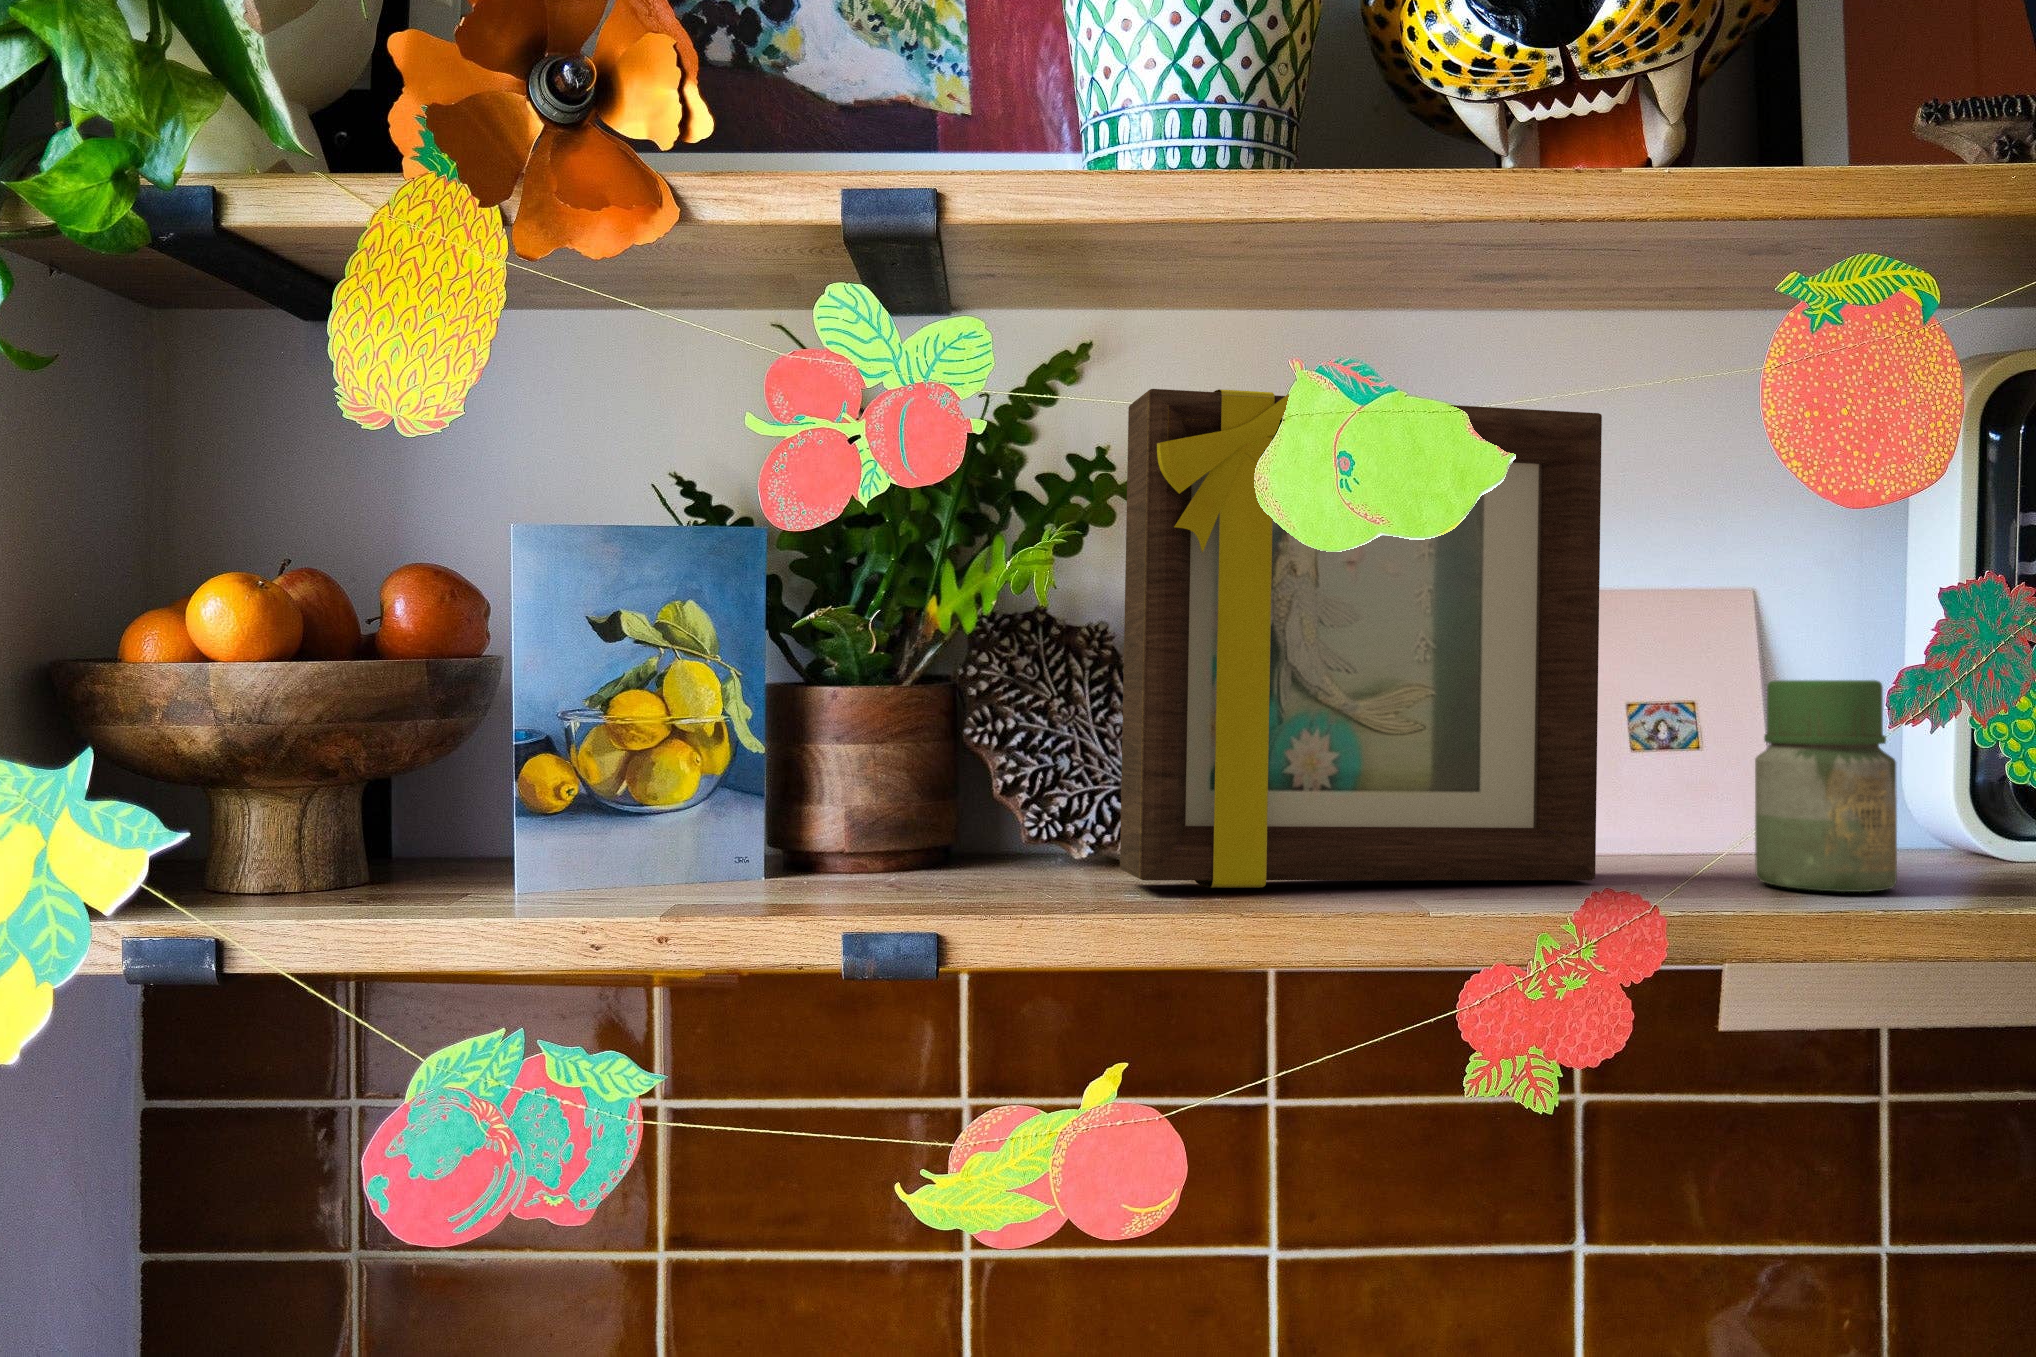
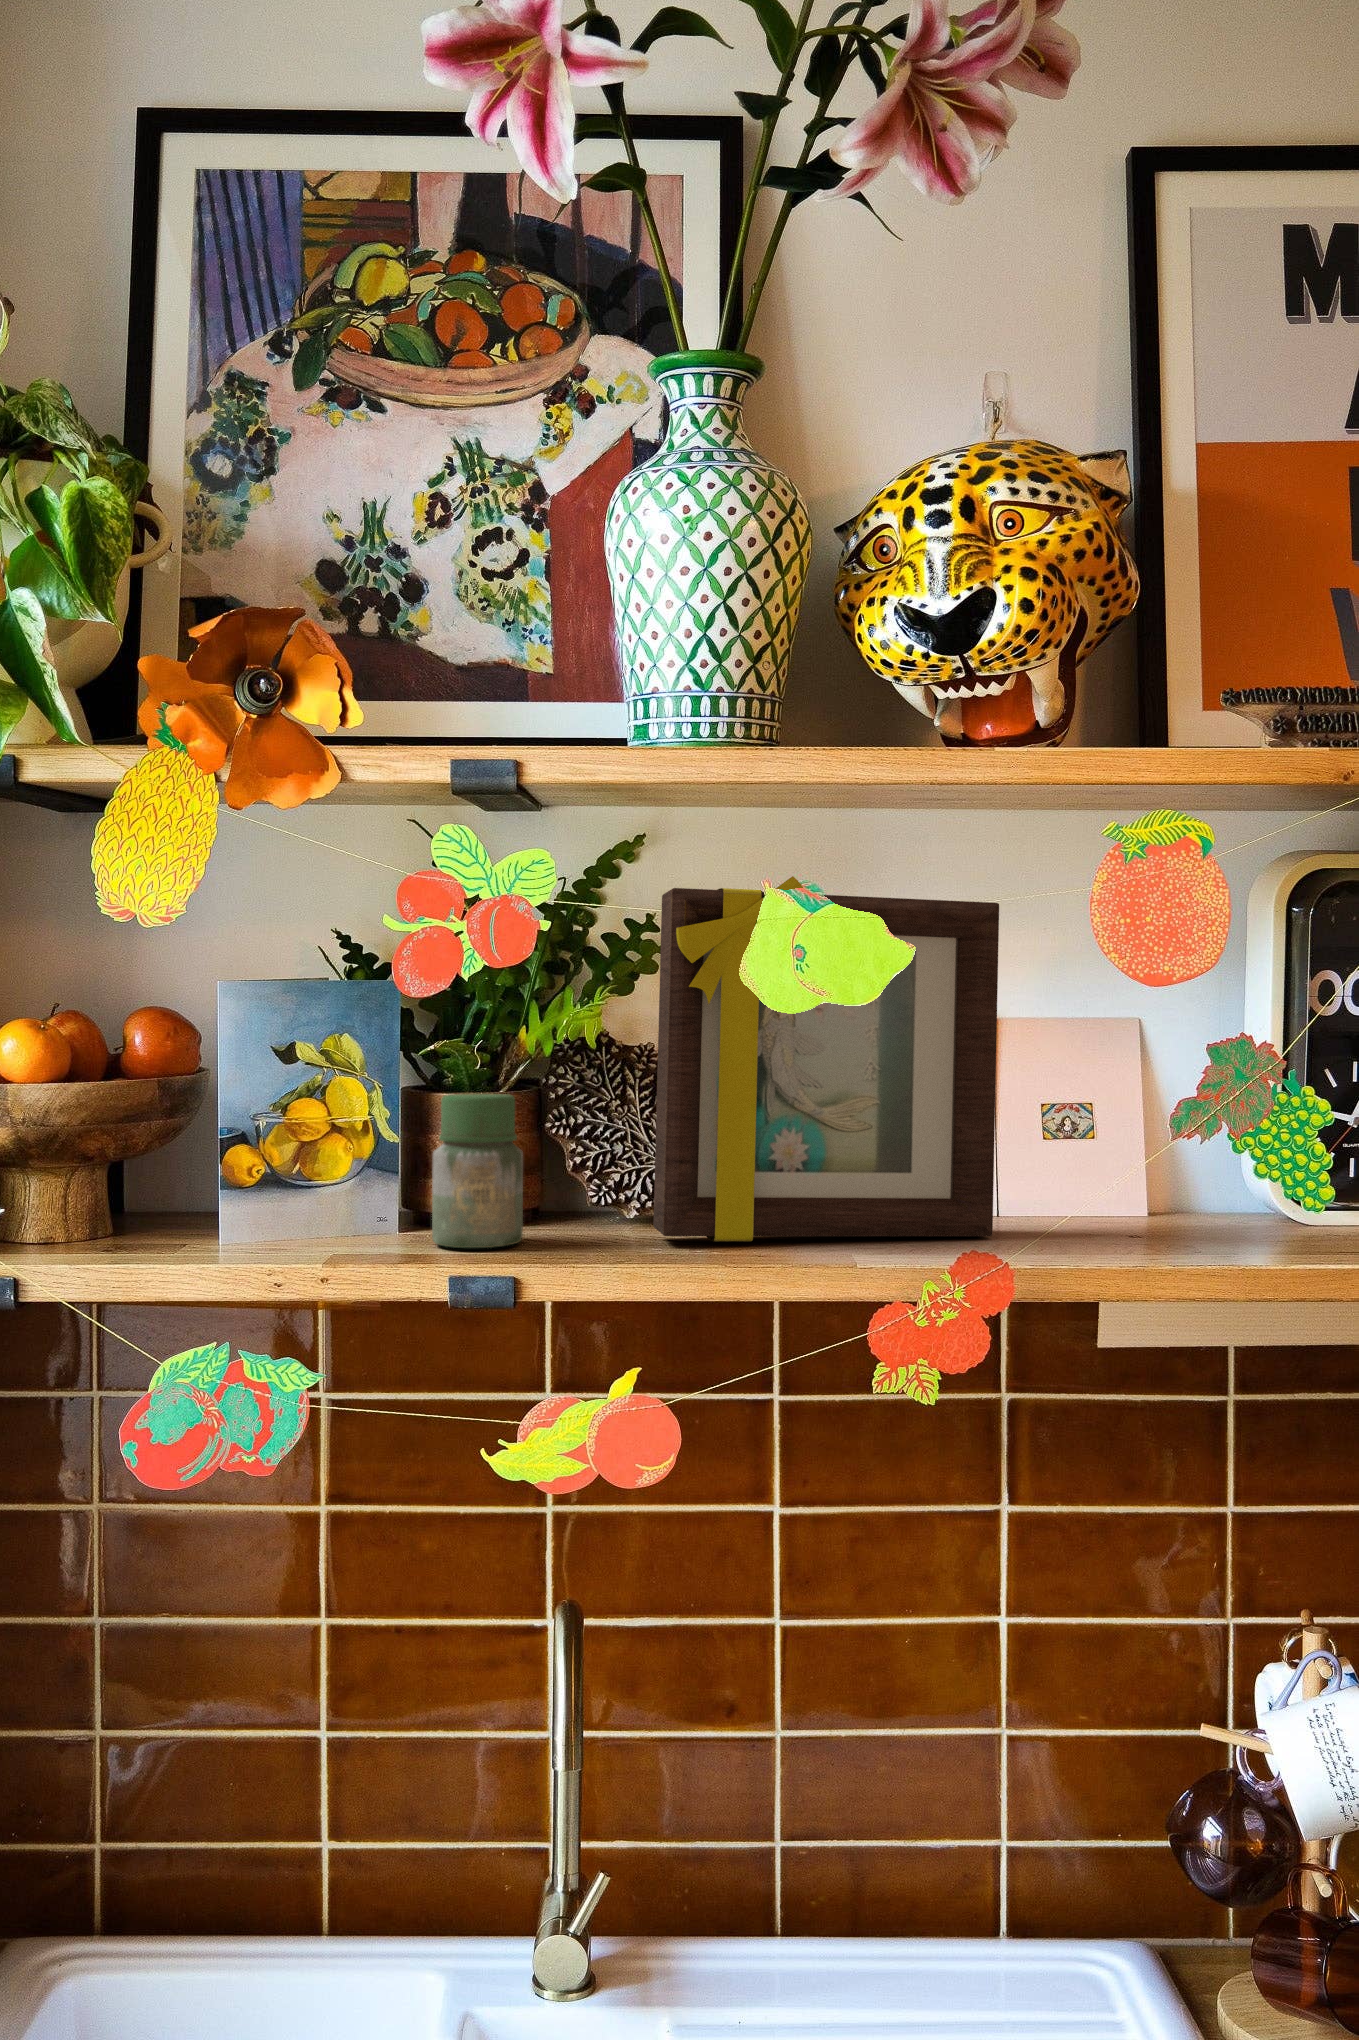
jar: present [1755,680,1897,892] -> present [432,1094,523,1248]

